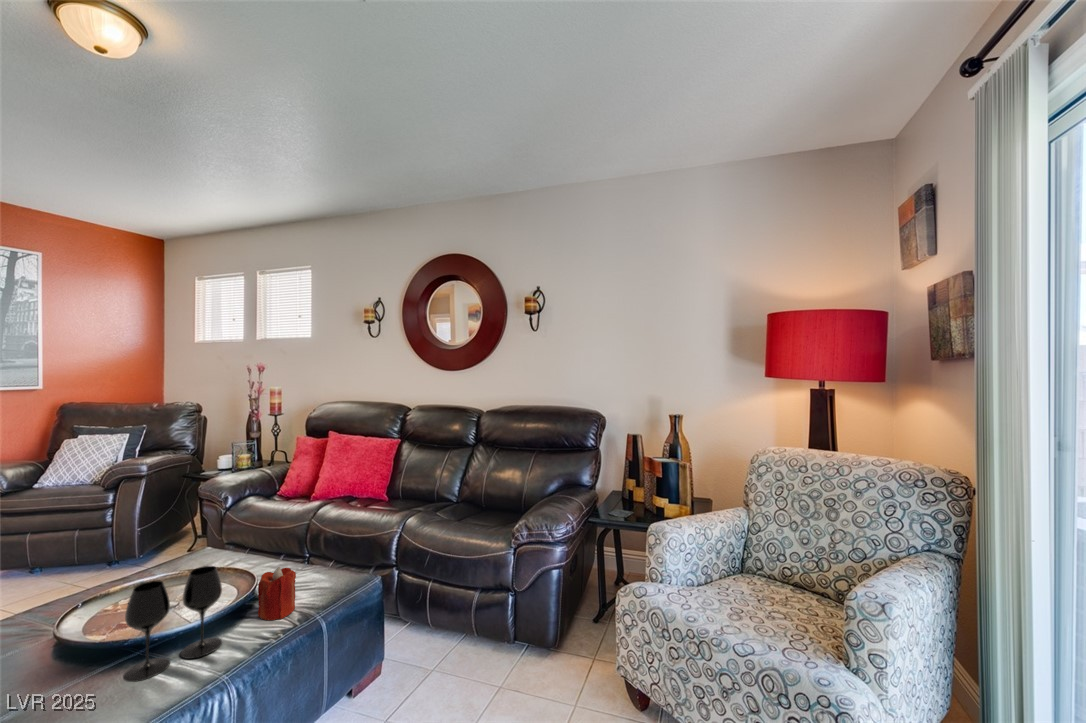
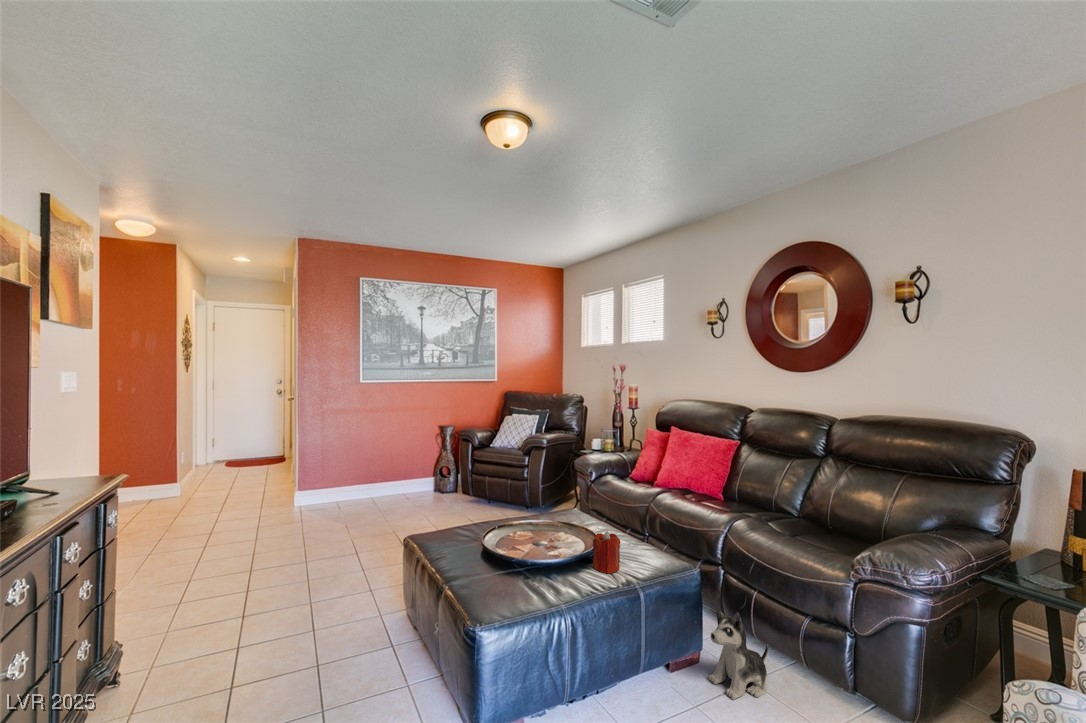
wine glass: present [123,566,222,682] -> none [511,515,567,582]
plush toy: none [392,608,446,697] -> present [709,609,768,700]

